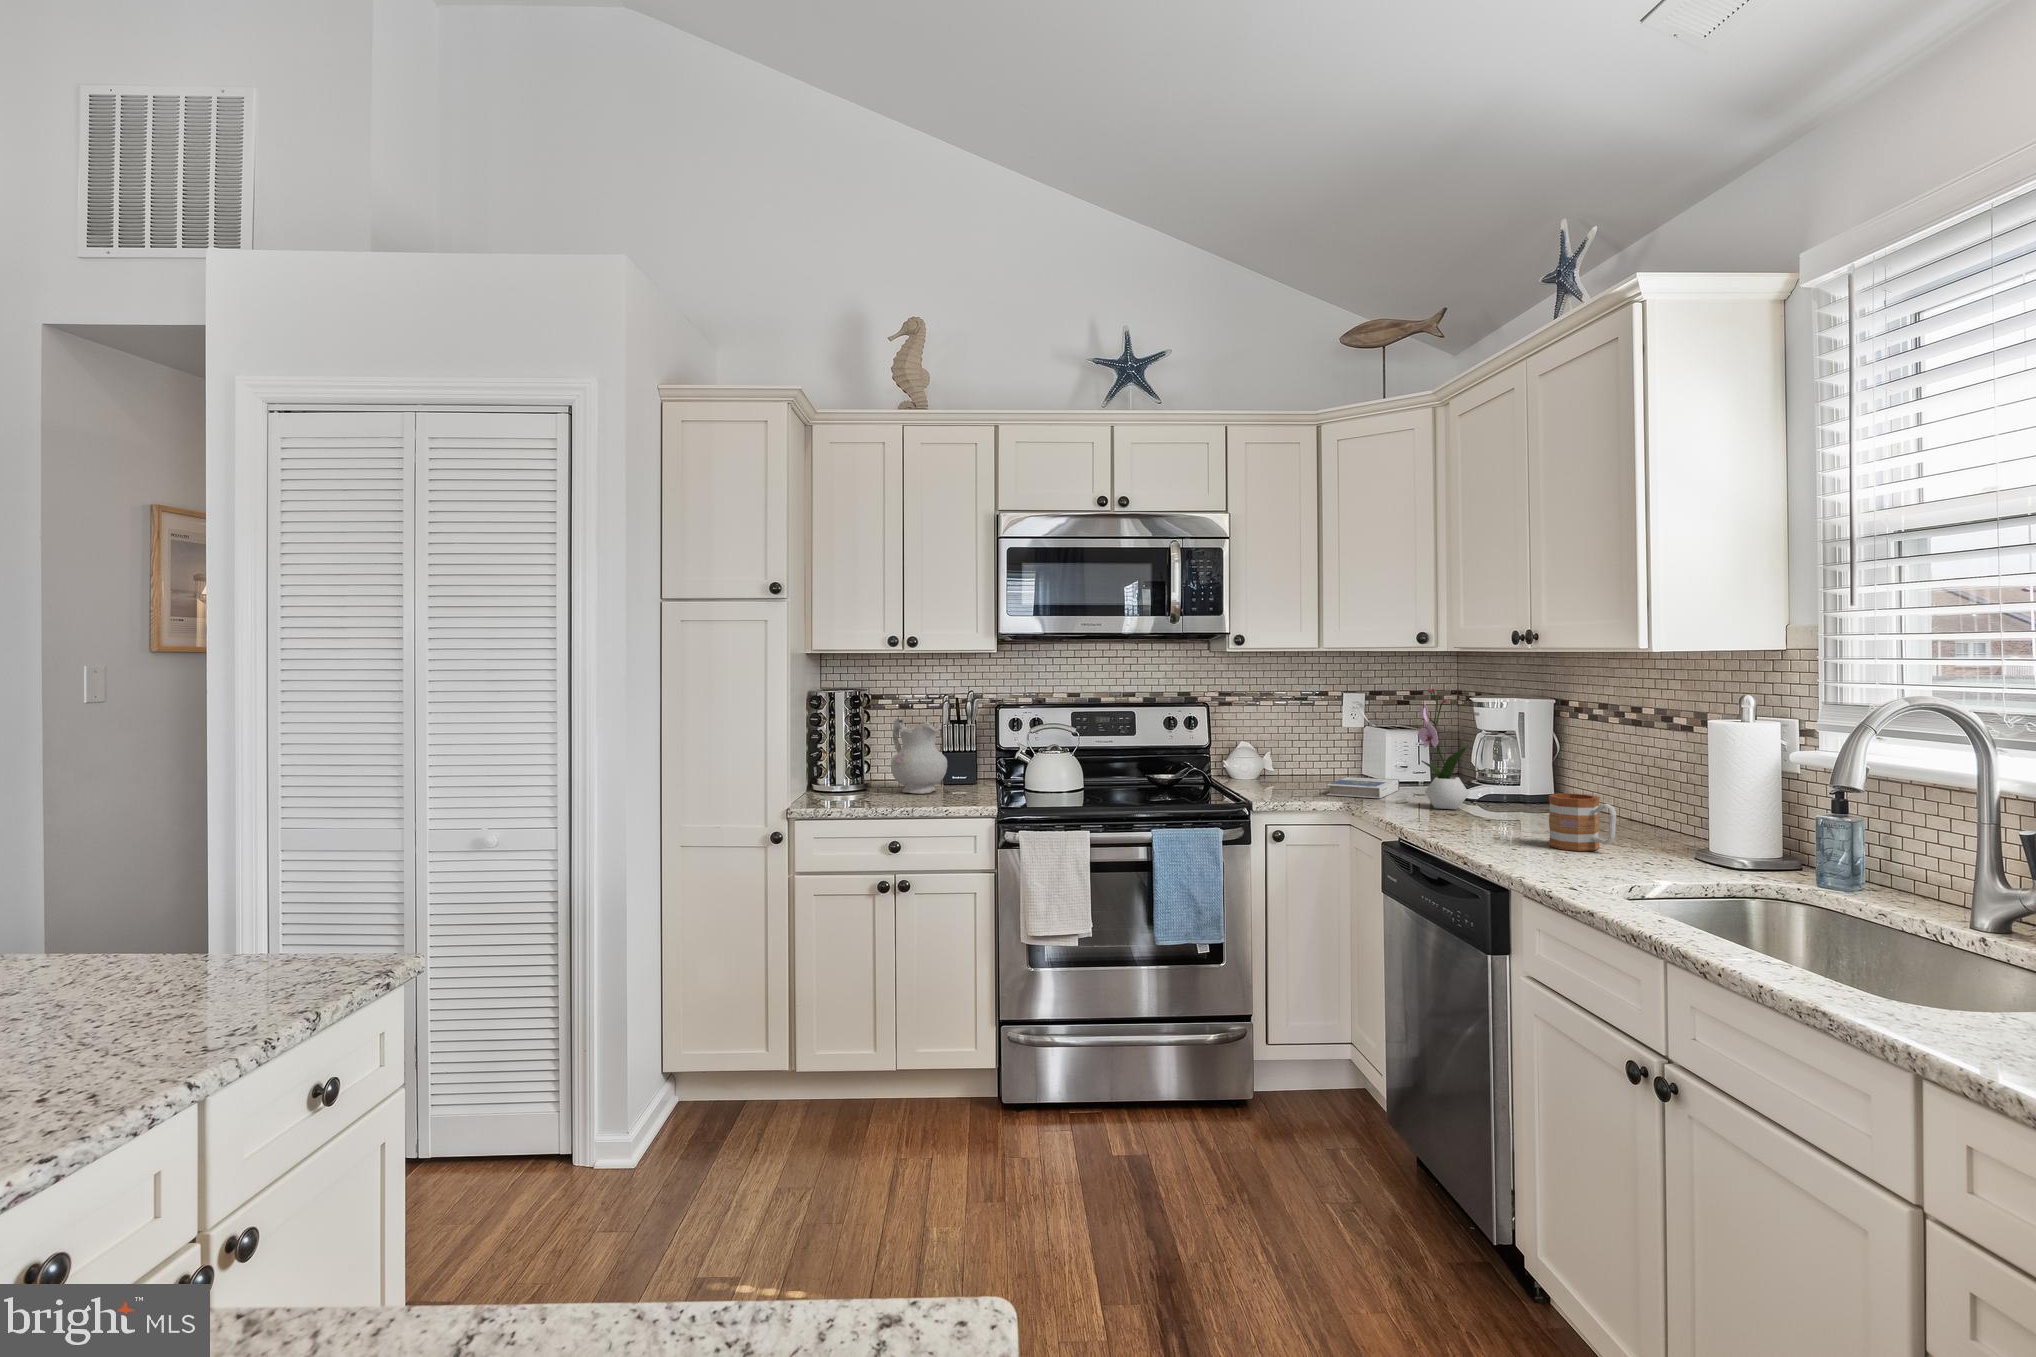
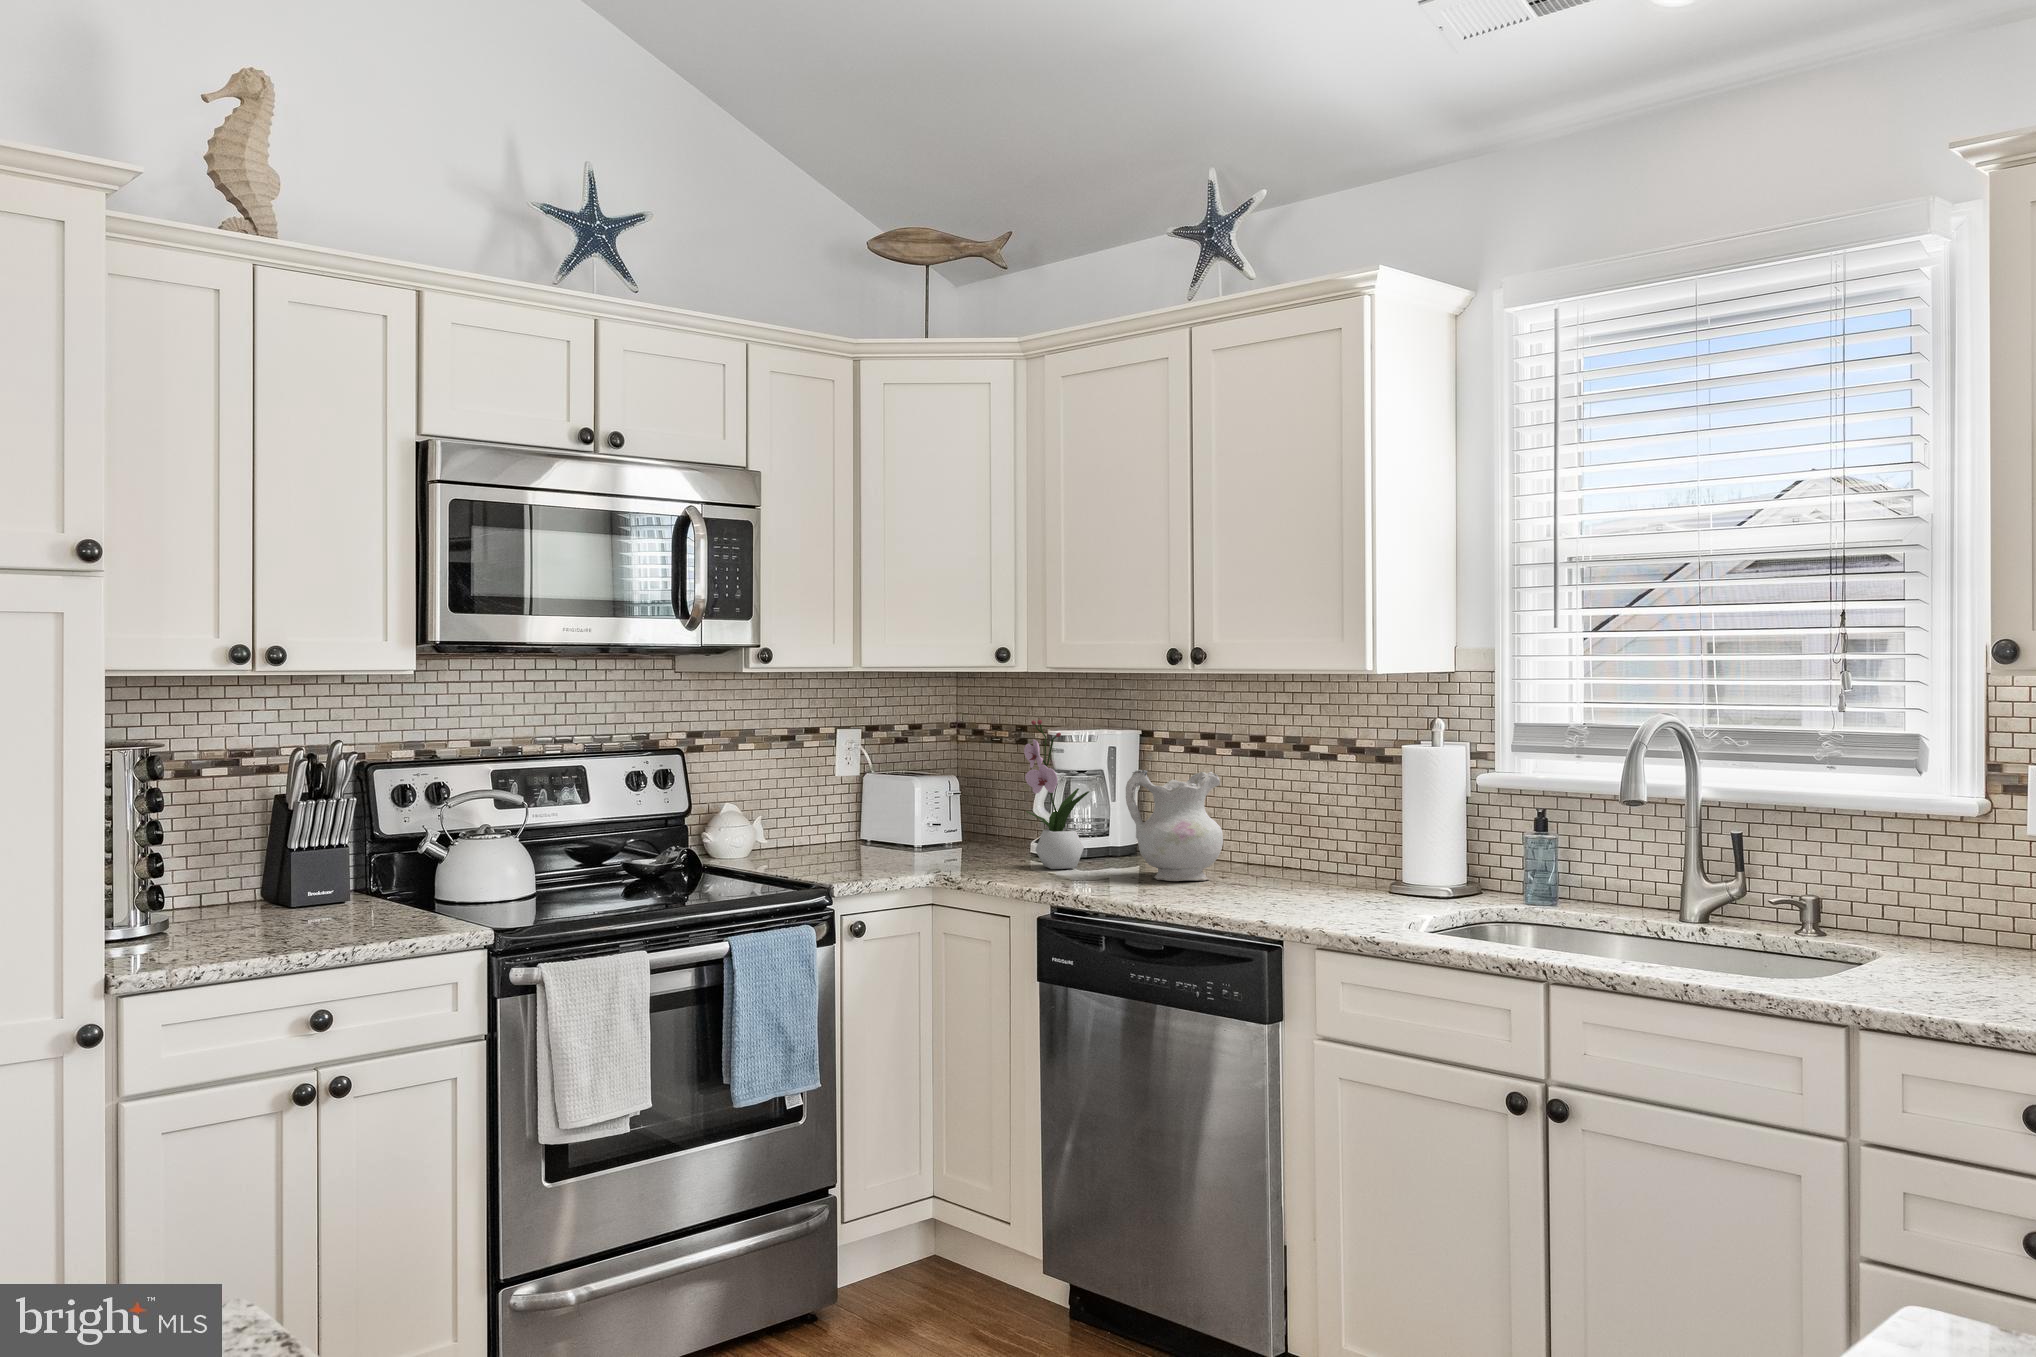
ceramic pitcher: present [891,719,947,794] -> present [1126,770,1223,881]
hardback book: present [1327,777,1399,798] -> none [886,840,965,867]
mug: present [1549,793,1616,851] -> none [1256,833,1330,896]

